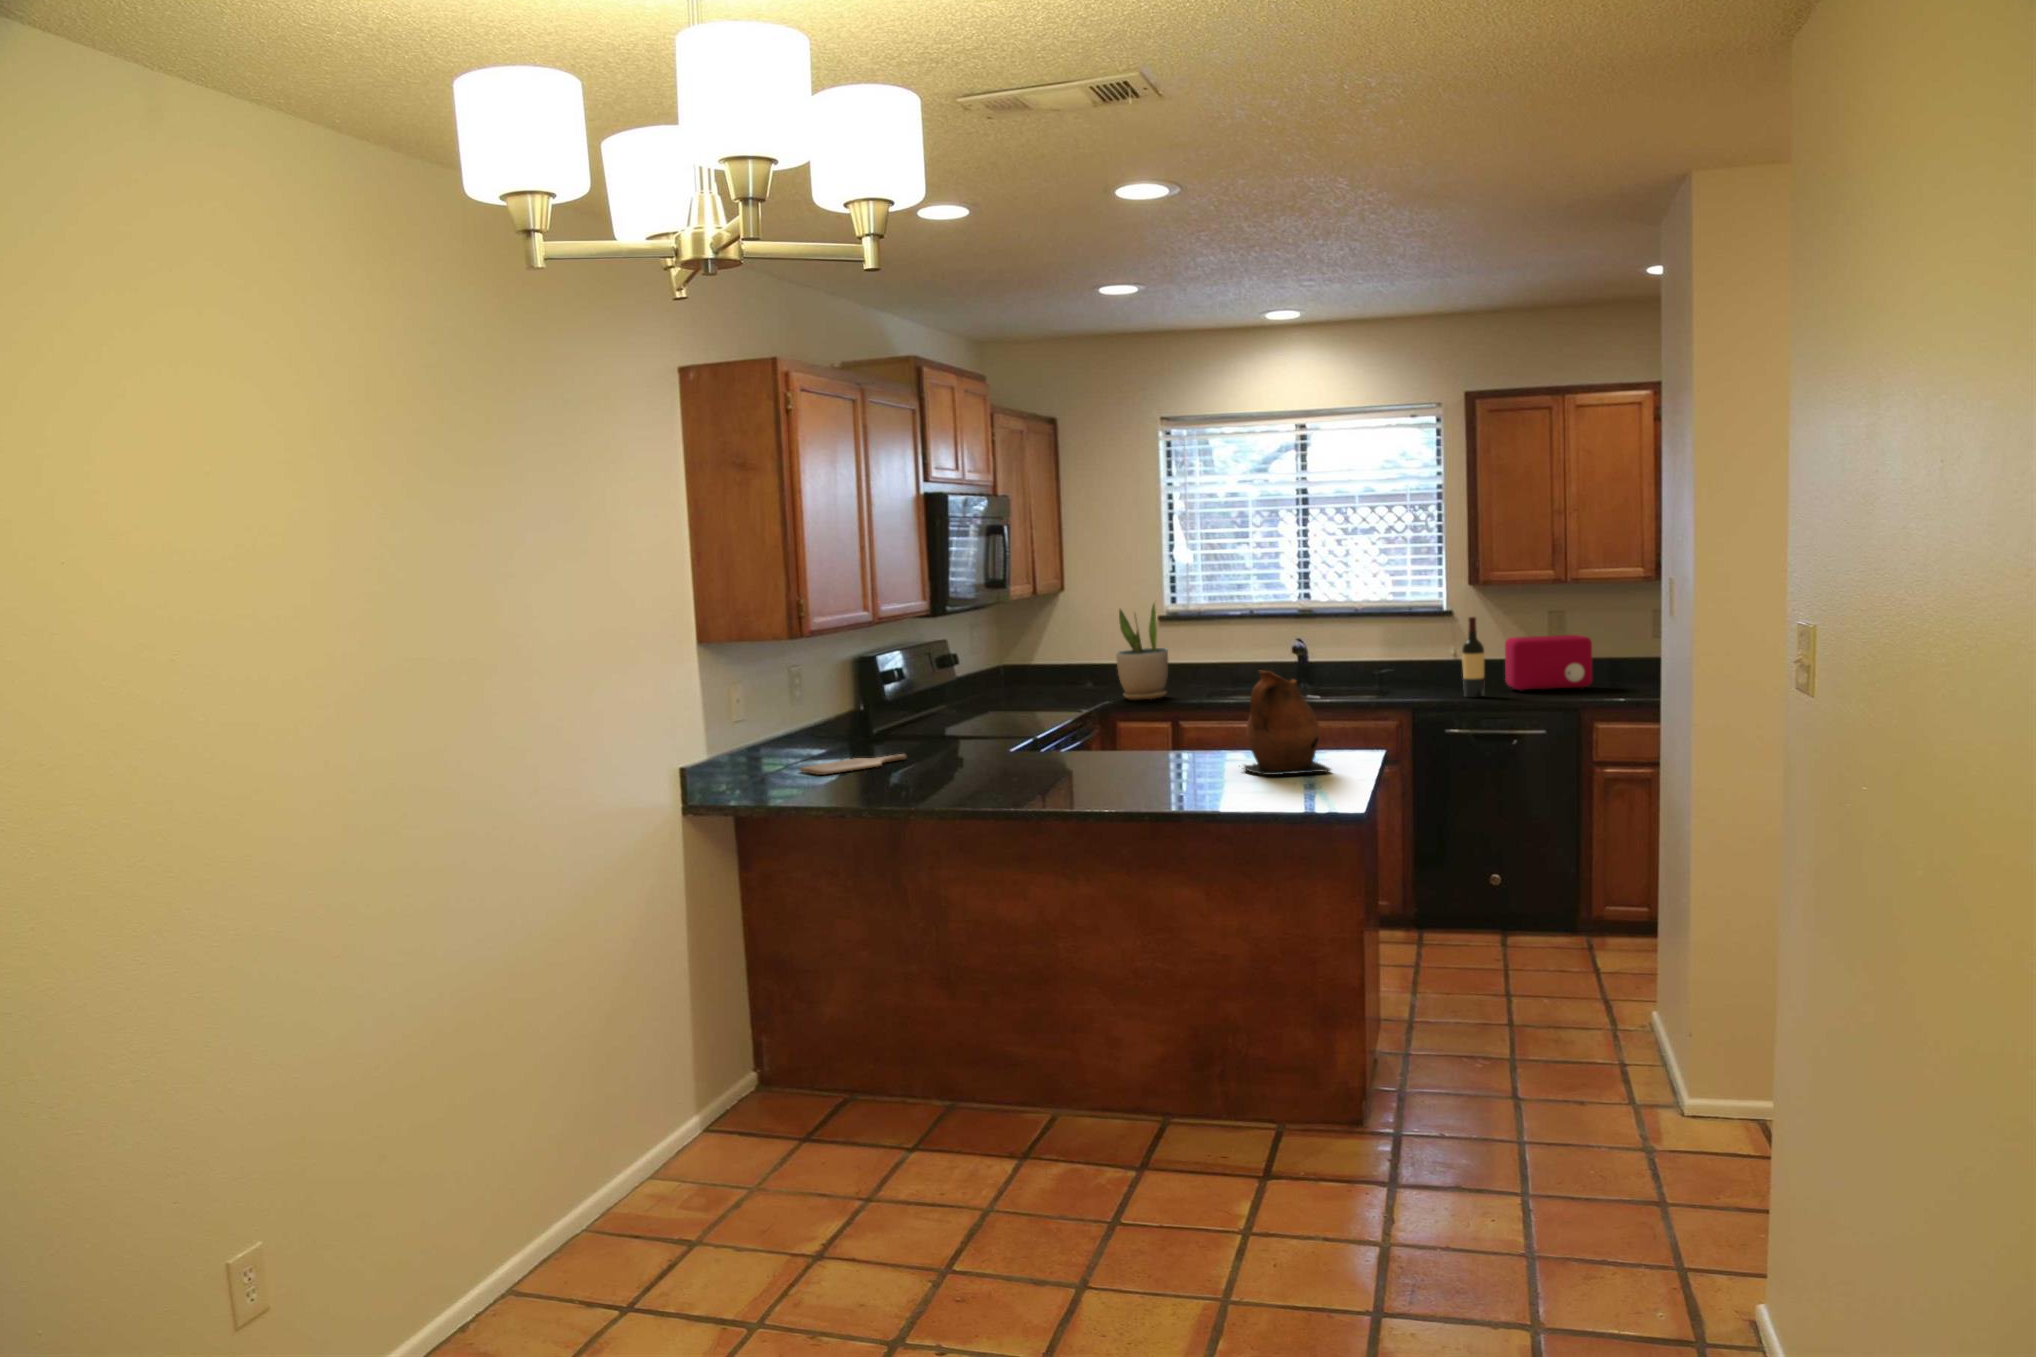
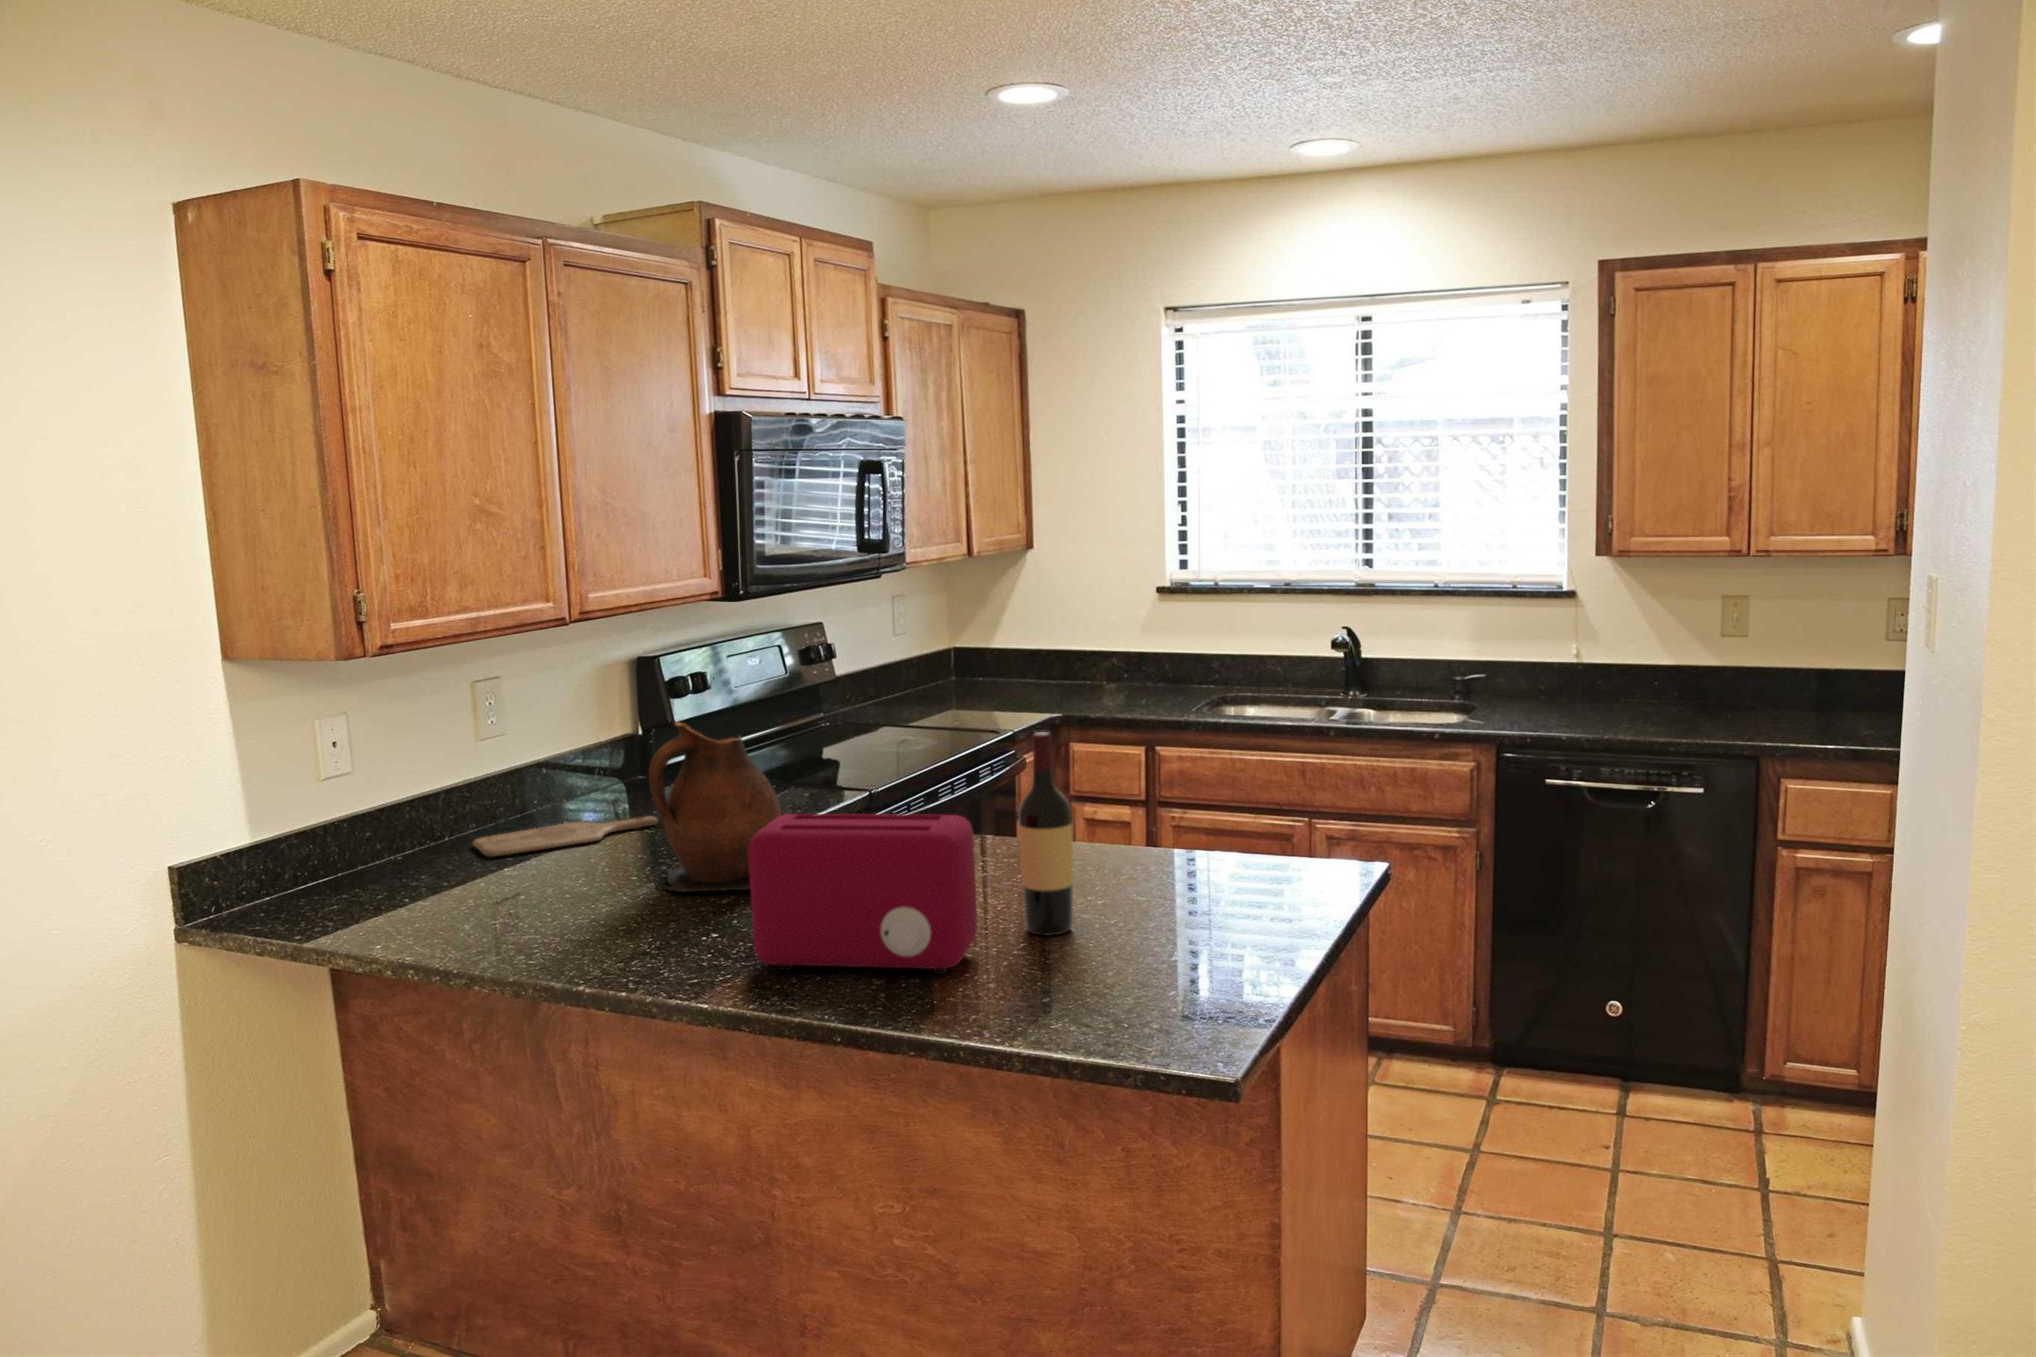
potted plant: present [1116,604,1168,700] -> none [1086,567,1158,707]
wine bottle: present [1462,617,1484,697] -> present [1018,732,1073,935]
toaster: present [1505,635,1592,692] -> present [748,814,977,974]
ceramic pitcher: present [1244,671,1331,775] -> present [649,722,781,892]

